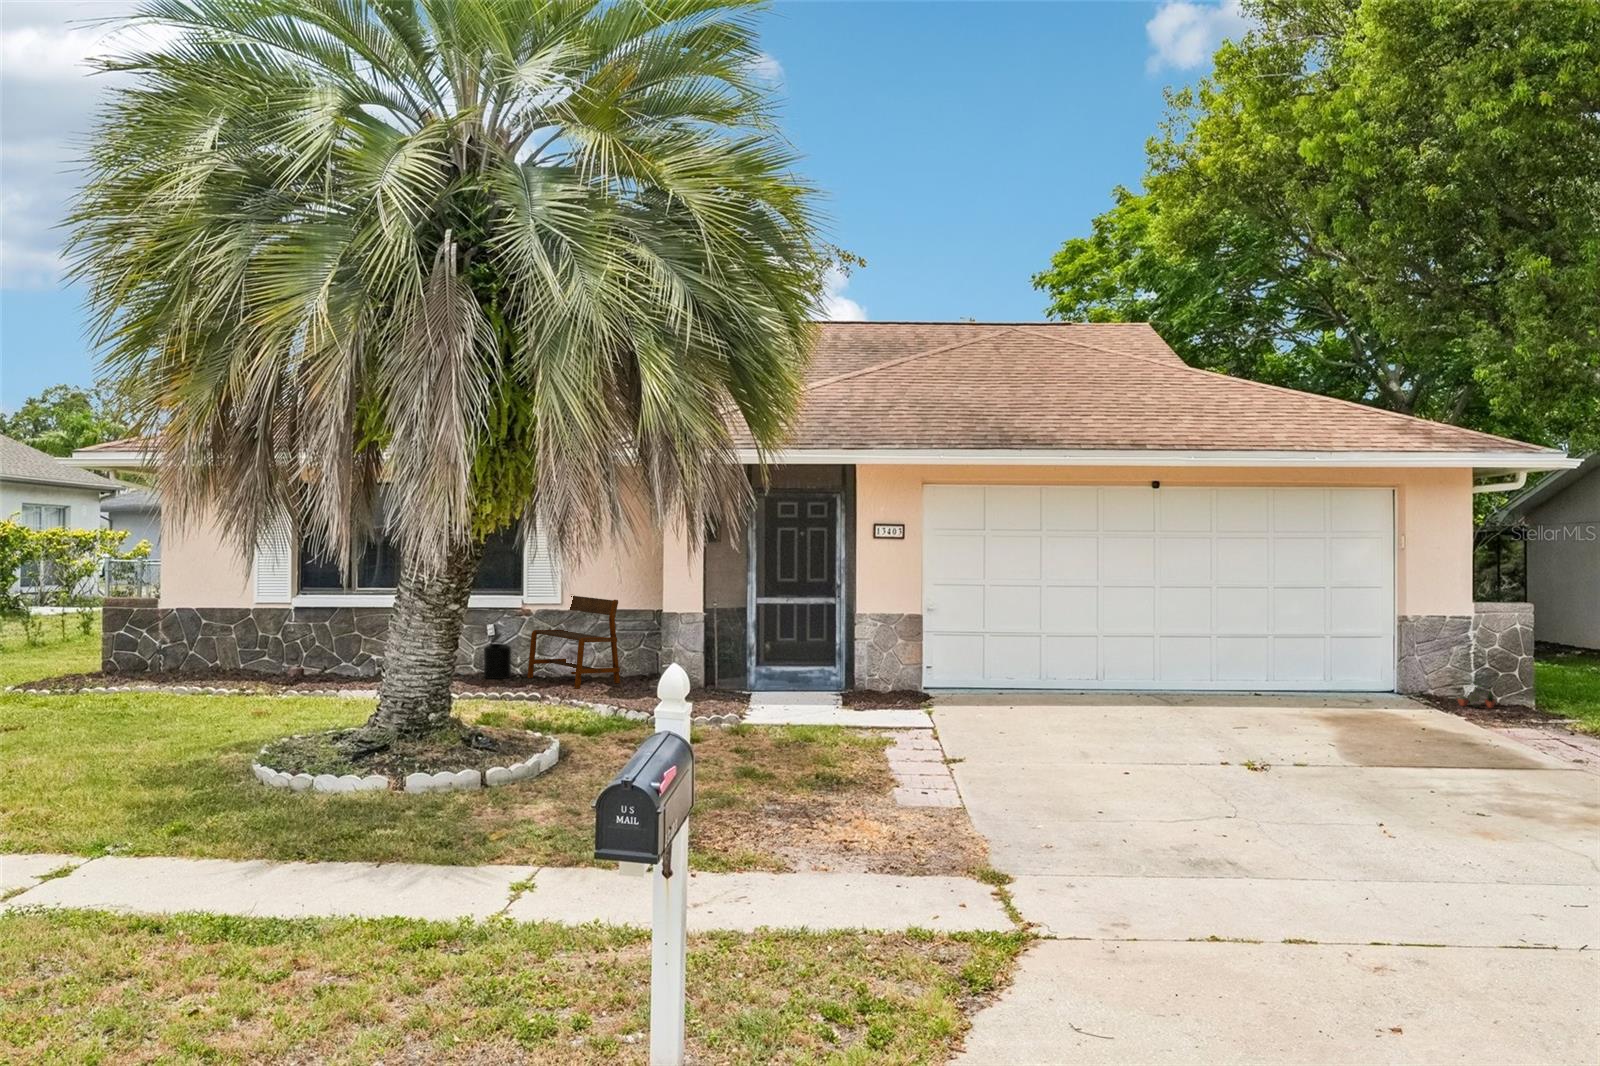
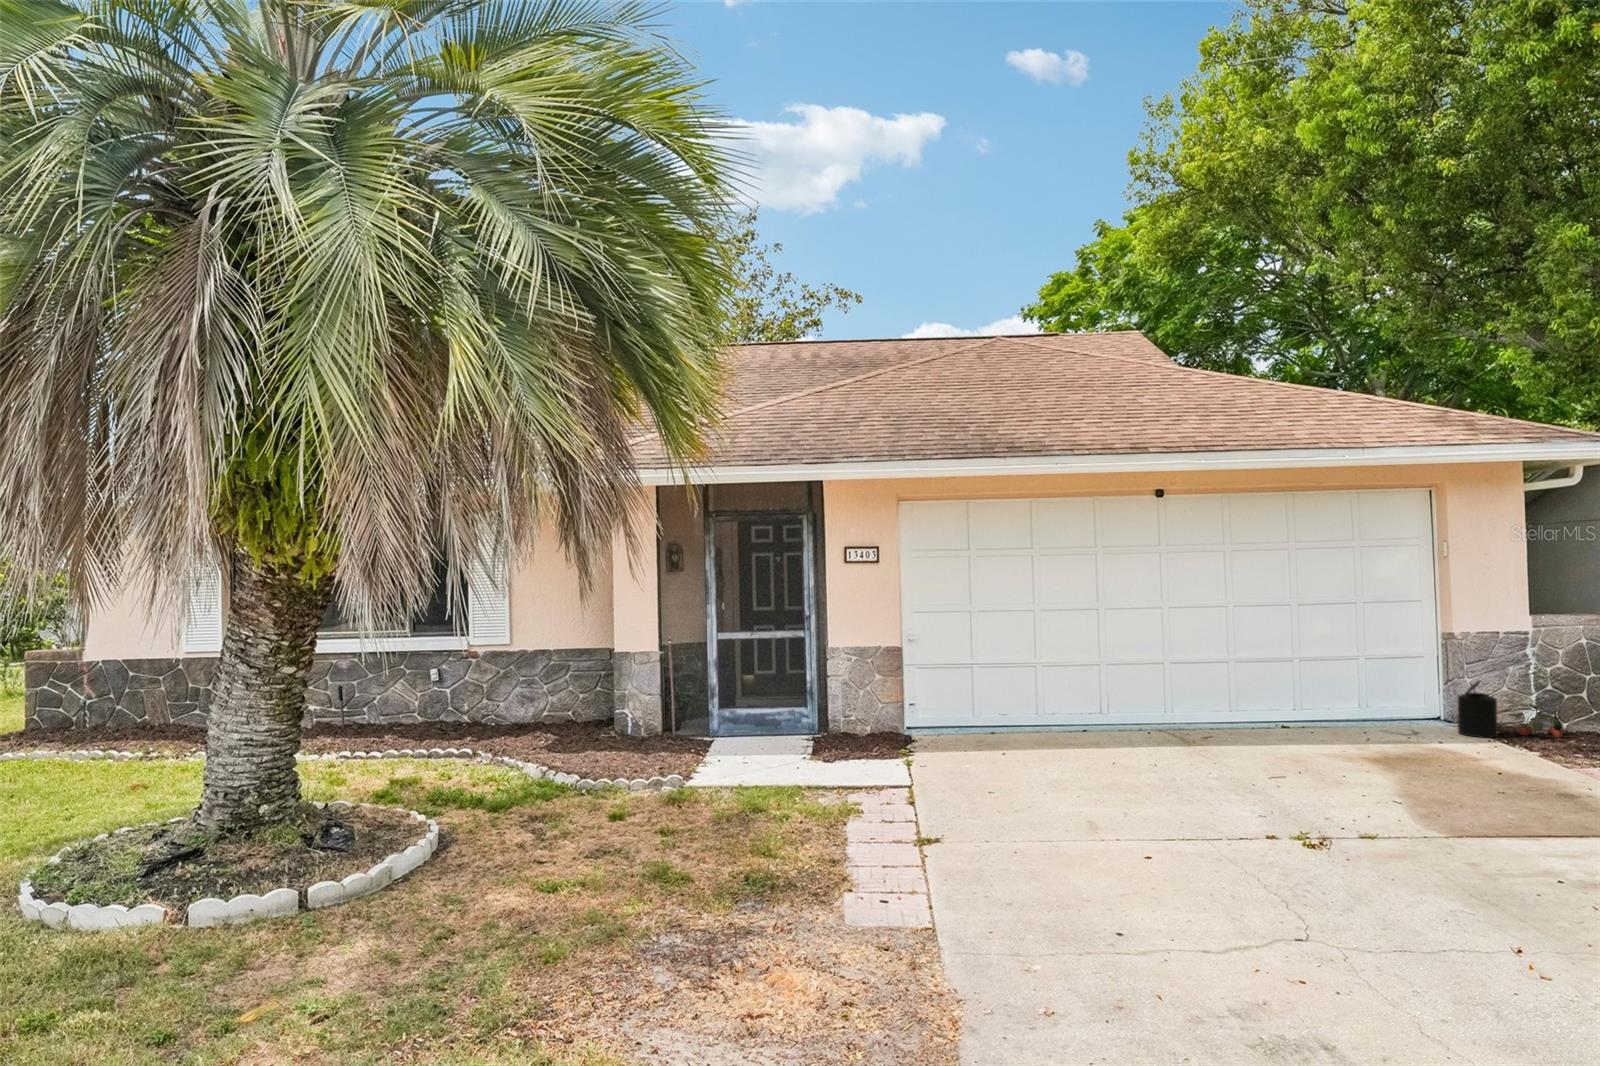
bench: present [527,595,620,689] -> none [475,633,573,740]
trash can: present [484,634,511,679] -> present [1458,681,1498,738]

